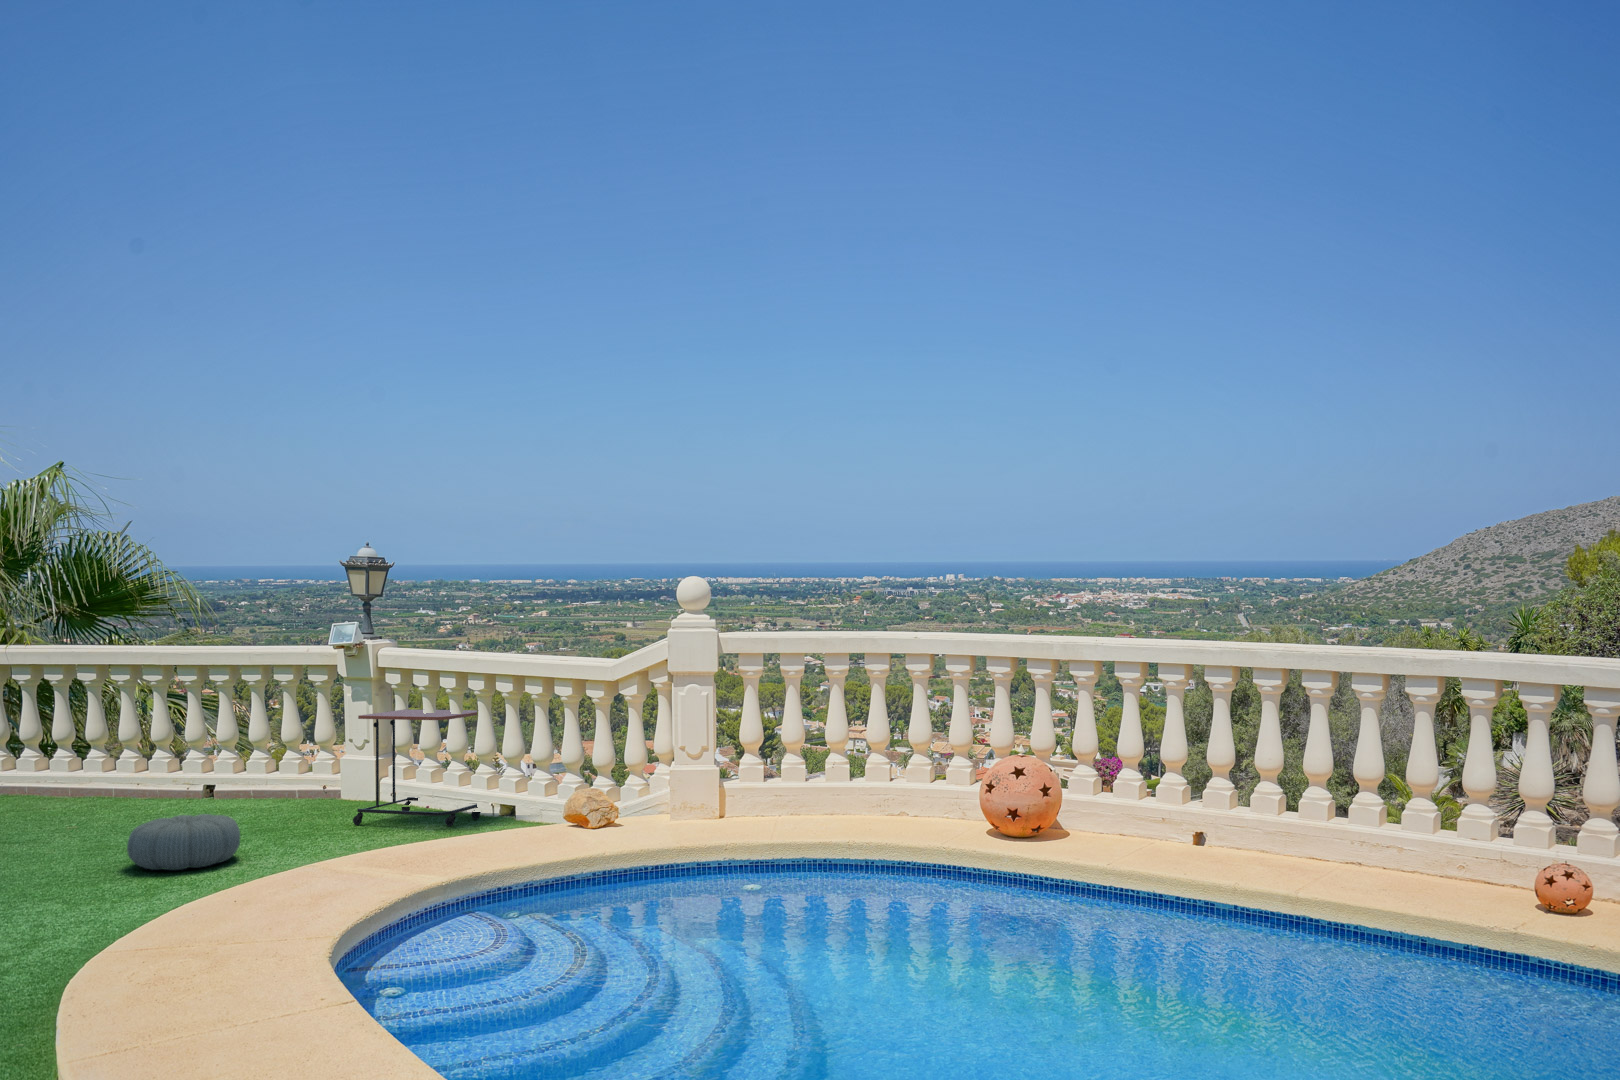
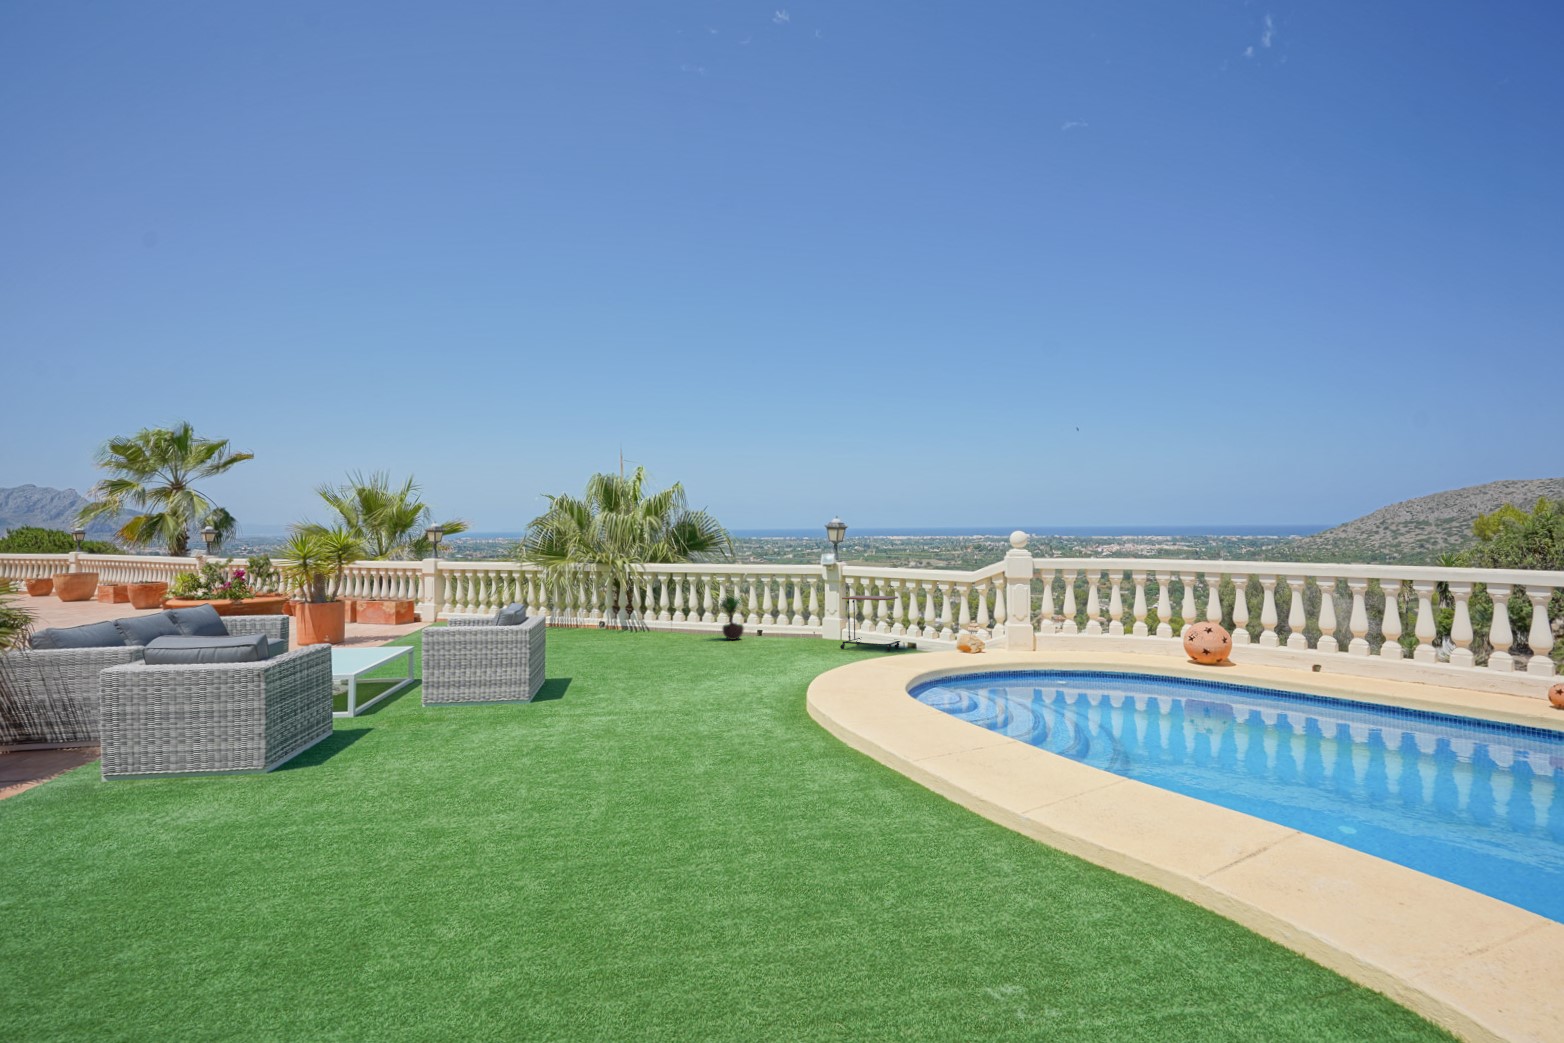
potted tree: none [97,703,168,810] -> present [717,596,744,640]
pouf: present [127,814,240,870] -> none [763,640,809,664]

